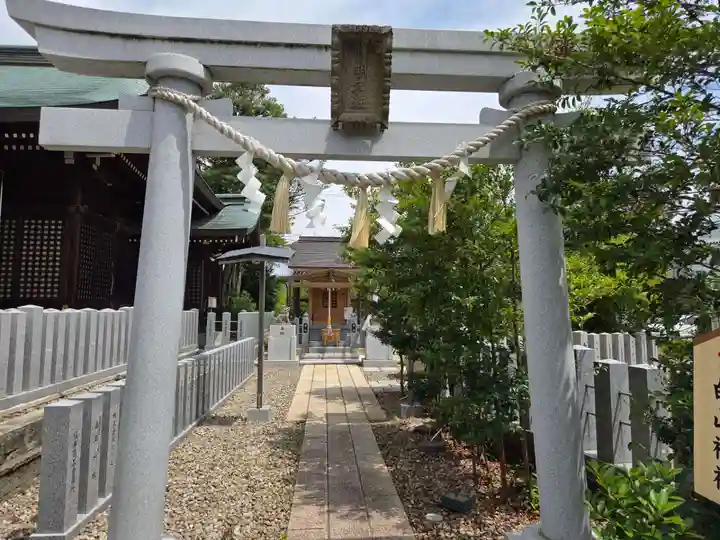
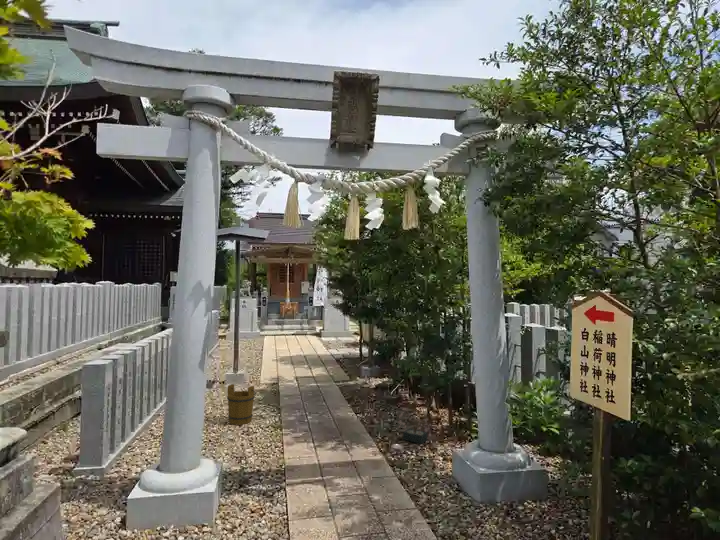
bucket: none [233,425,267,475] -> present [227,384,256,425]

